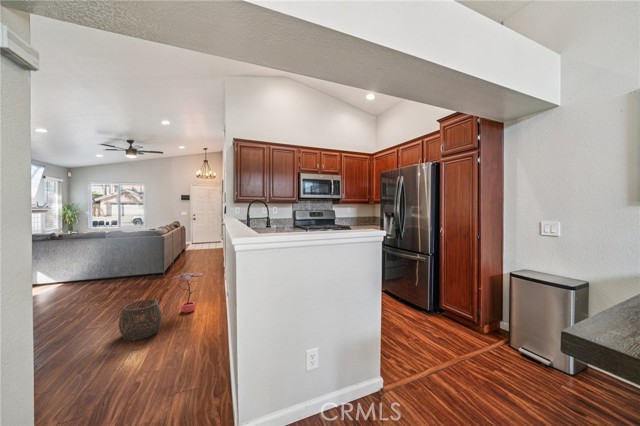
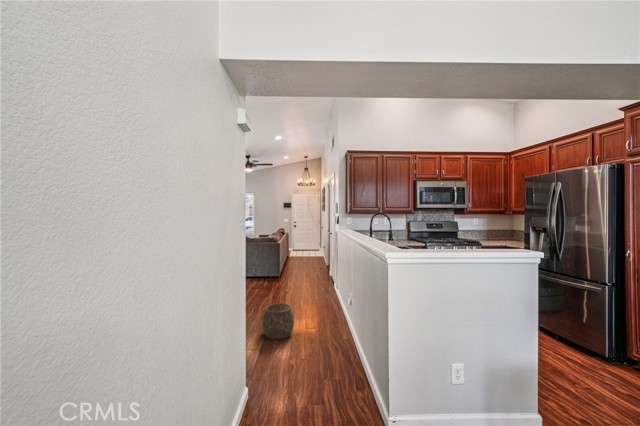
potted plant: present [171,273,203,313] -> none [297,281,324,319]

